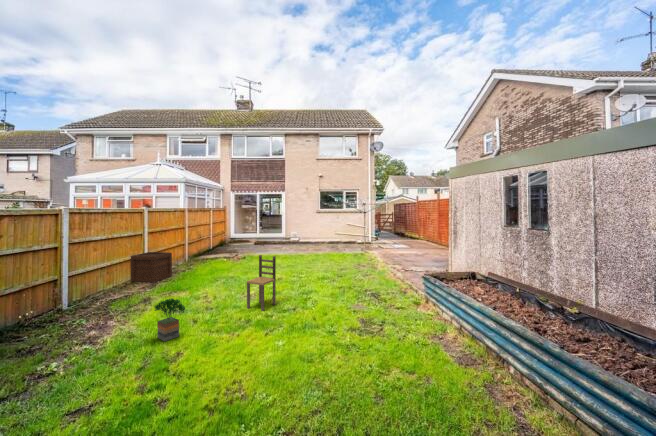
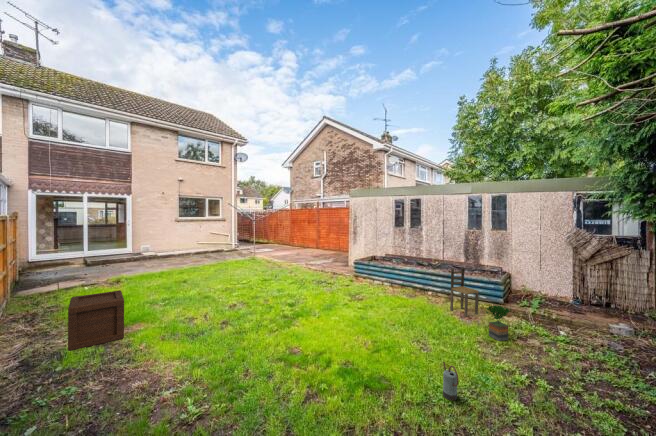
chair: present [247,255,276,311] -> present [450,267,479,316]
potted tree: present [154,298,185,341] -> present [486,306,509,341]
watering can: none [96,360,140,402] -> present [443,362,459,401]

